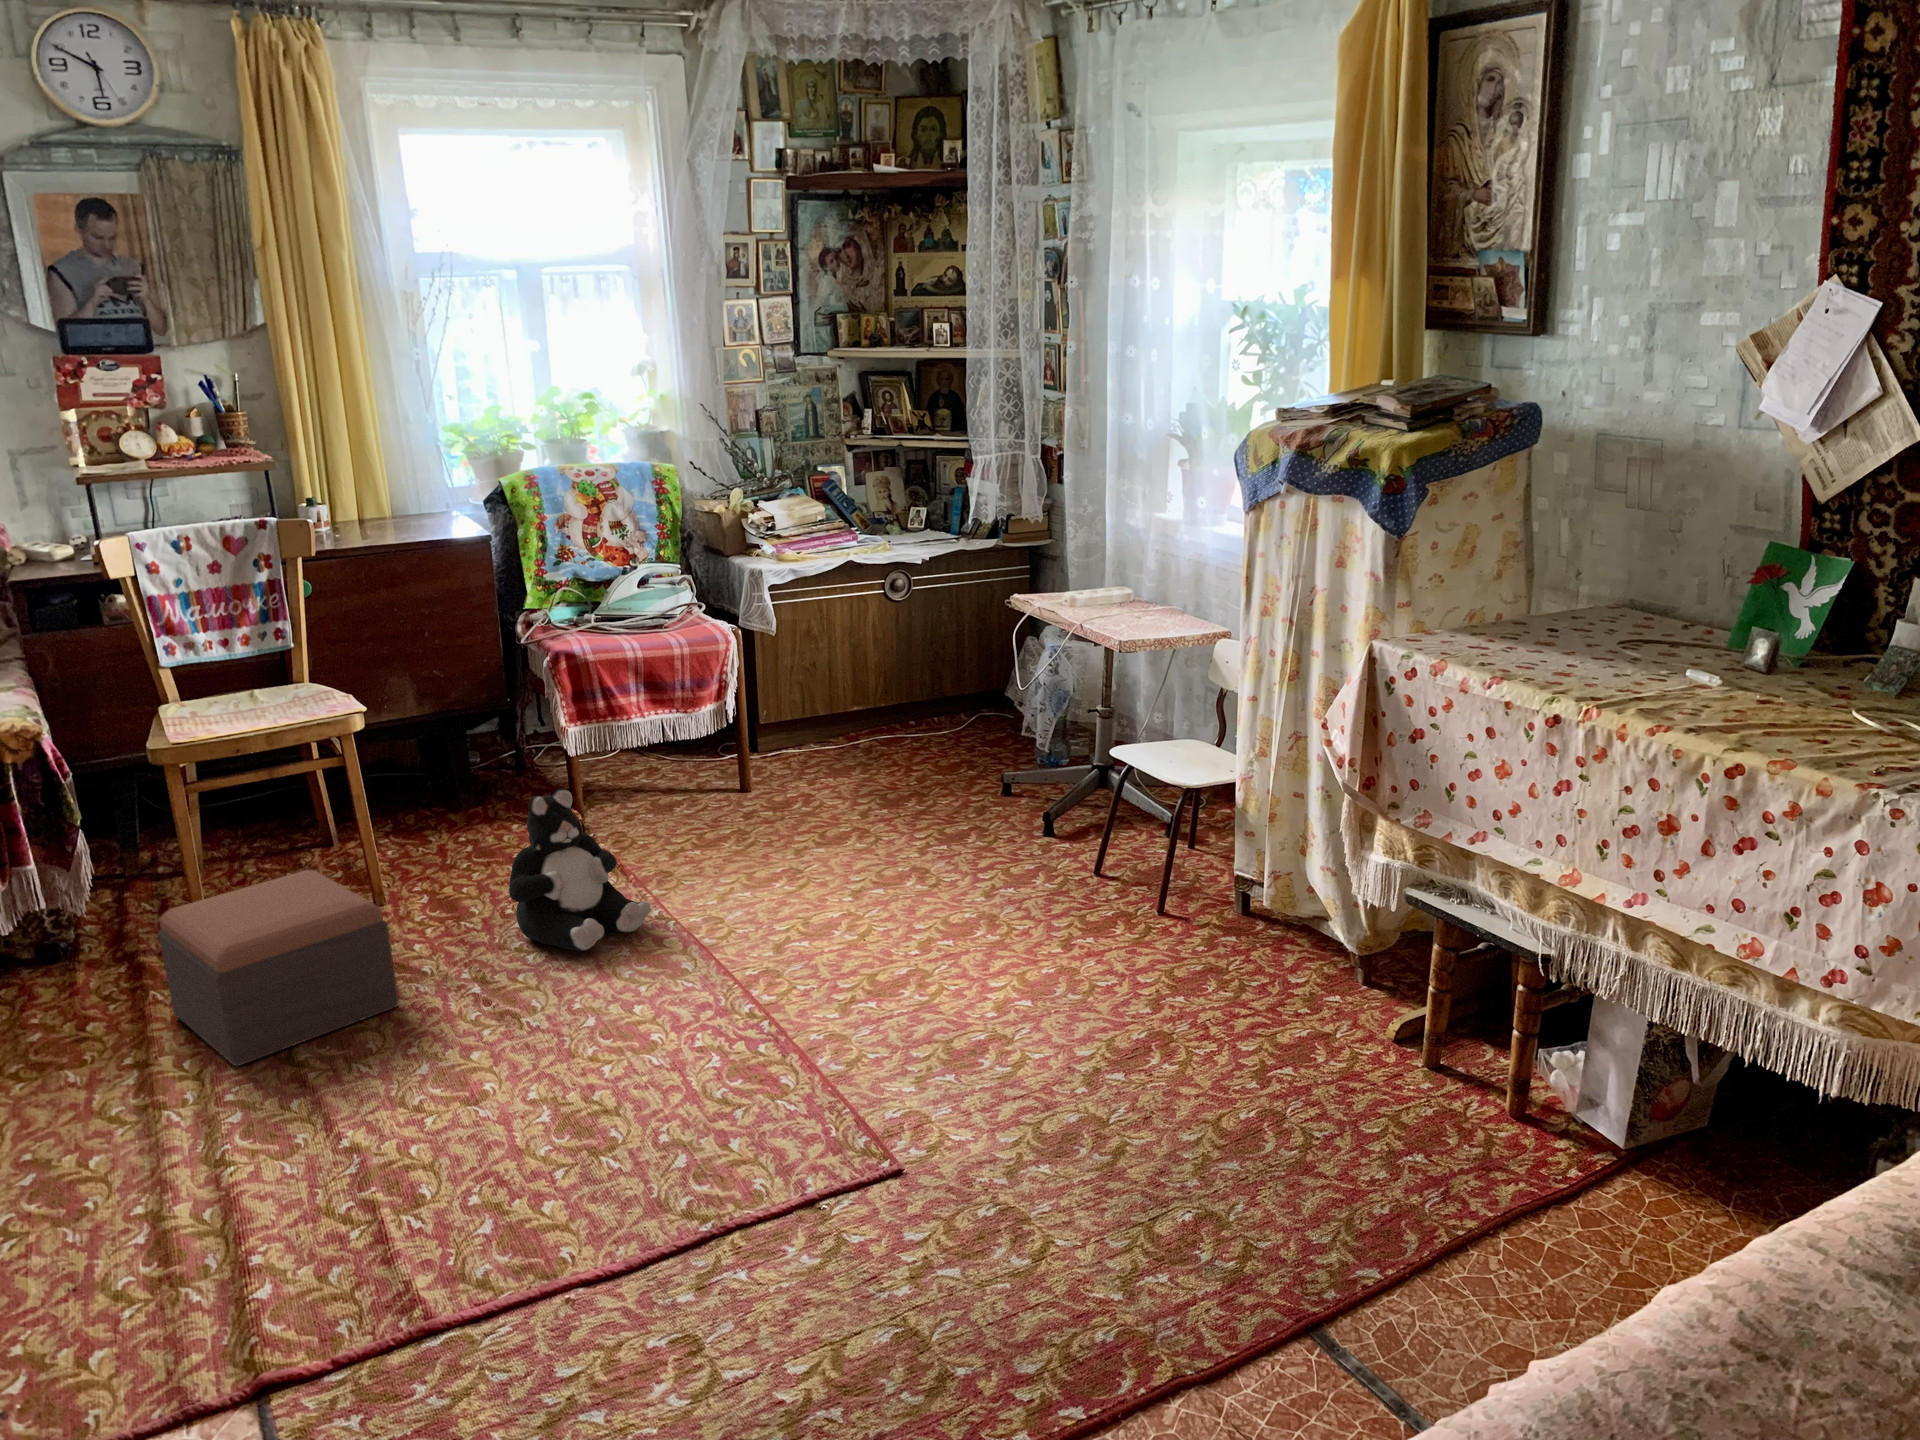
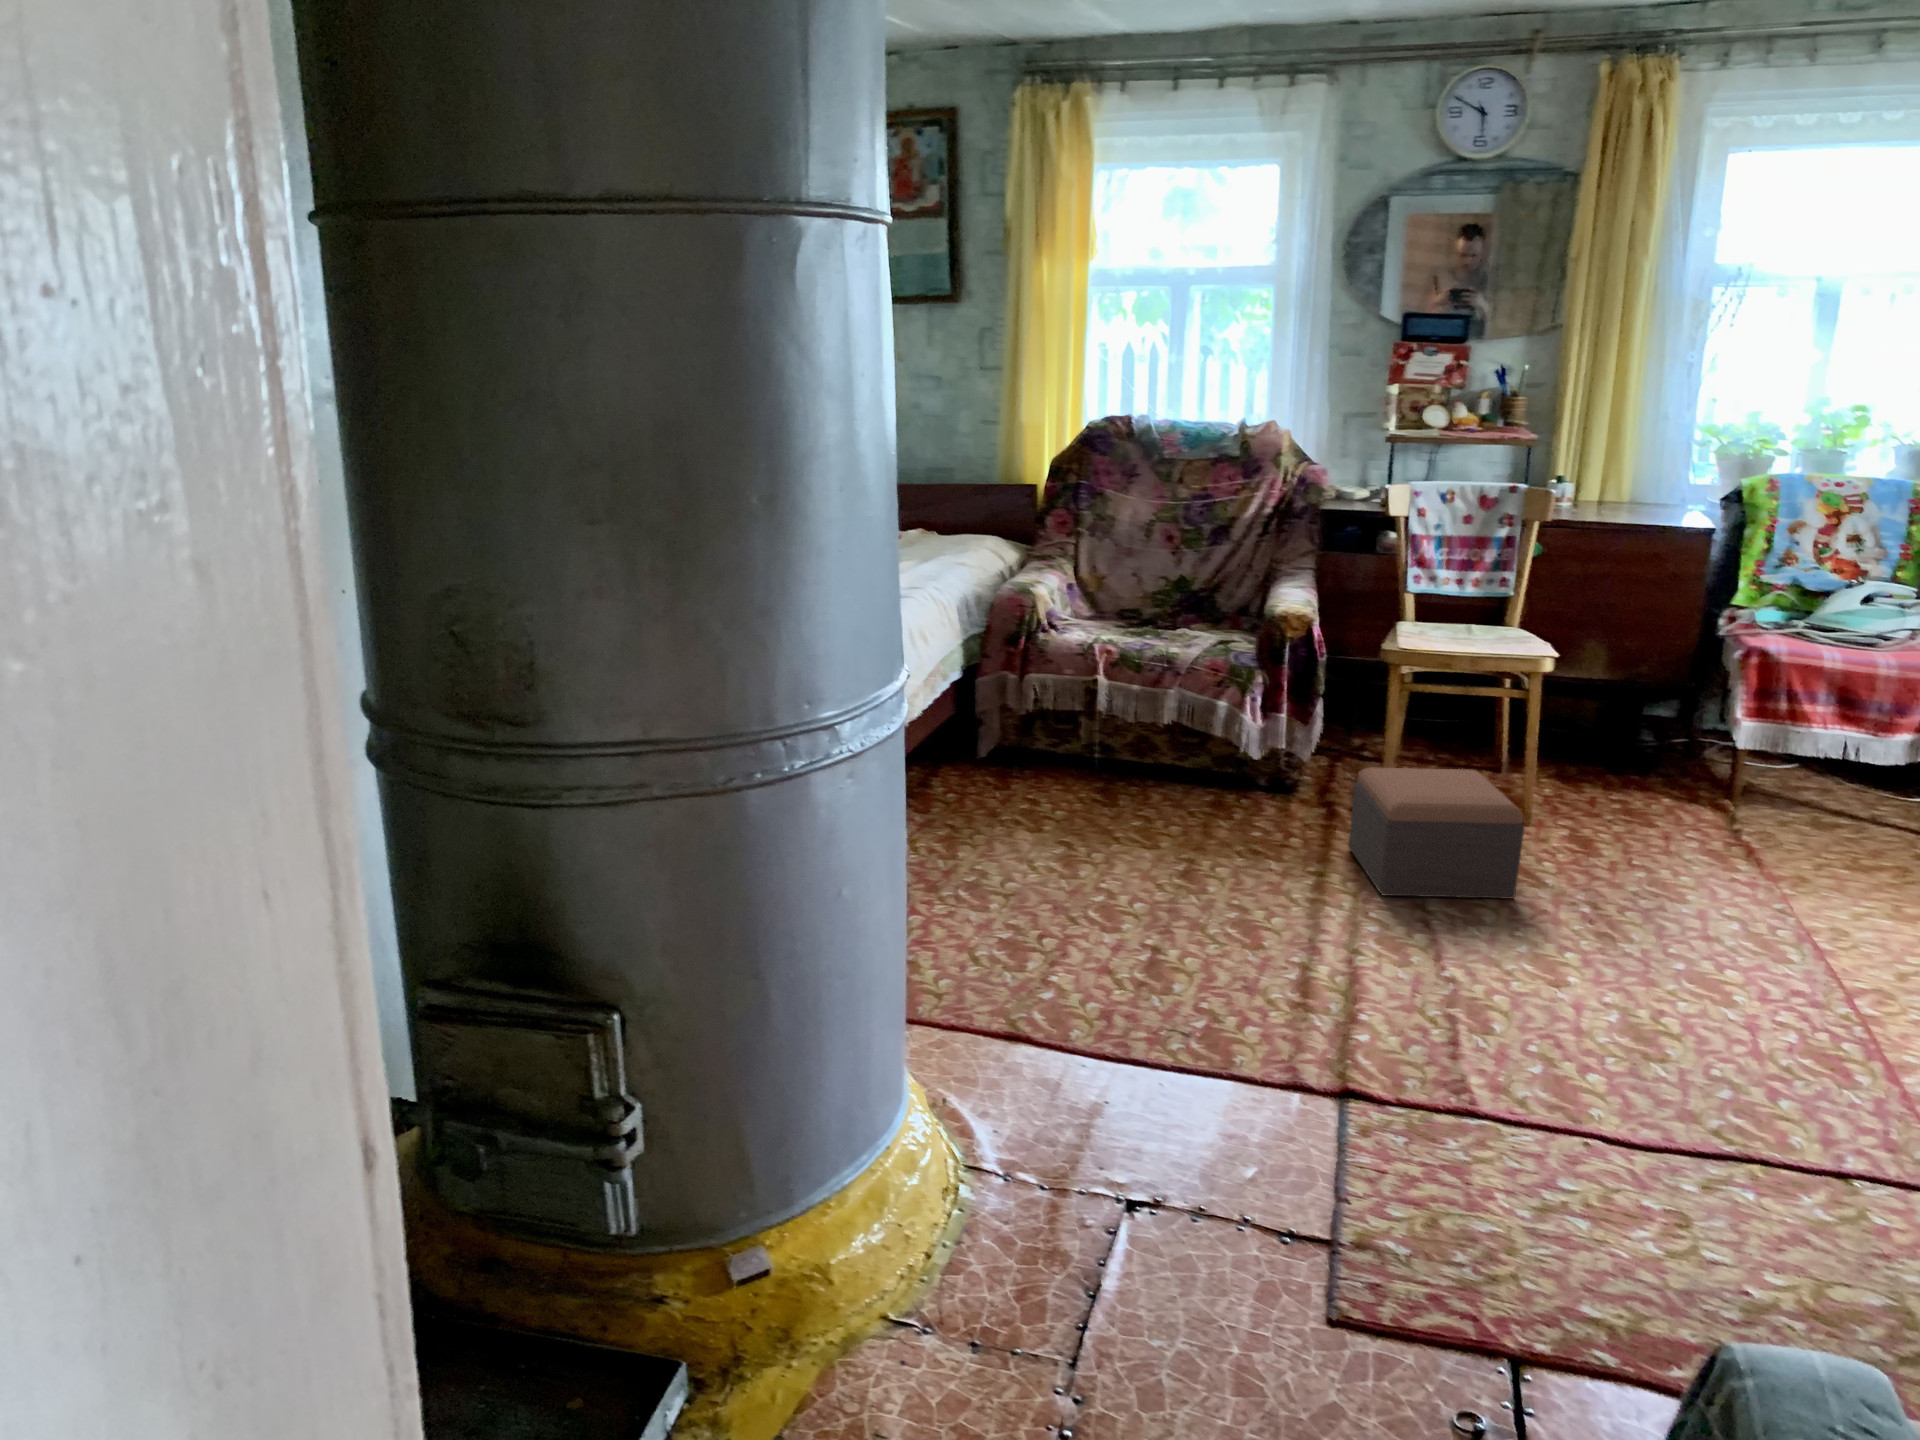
plush toy: present [509,788,651,951] -> none [1637,762,1773,912]

